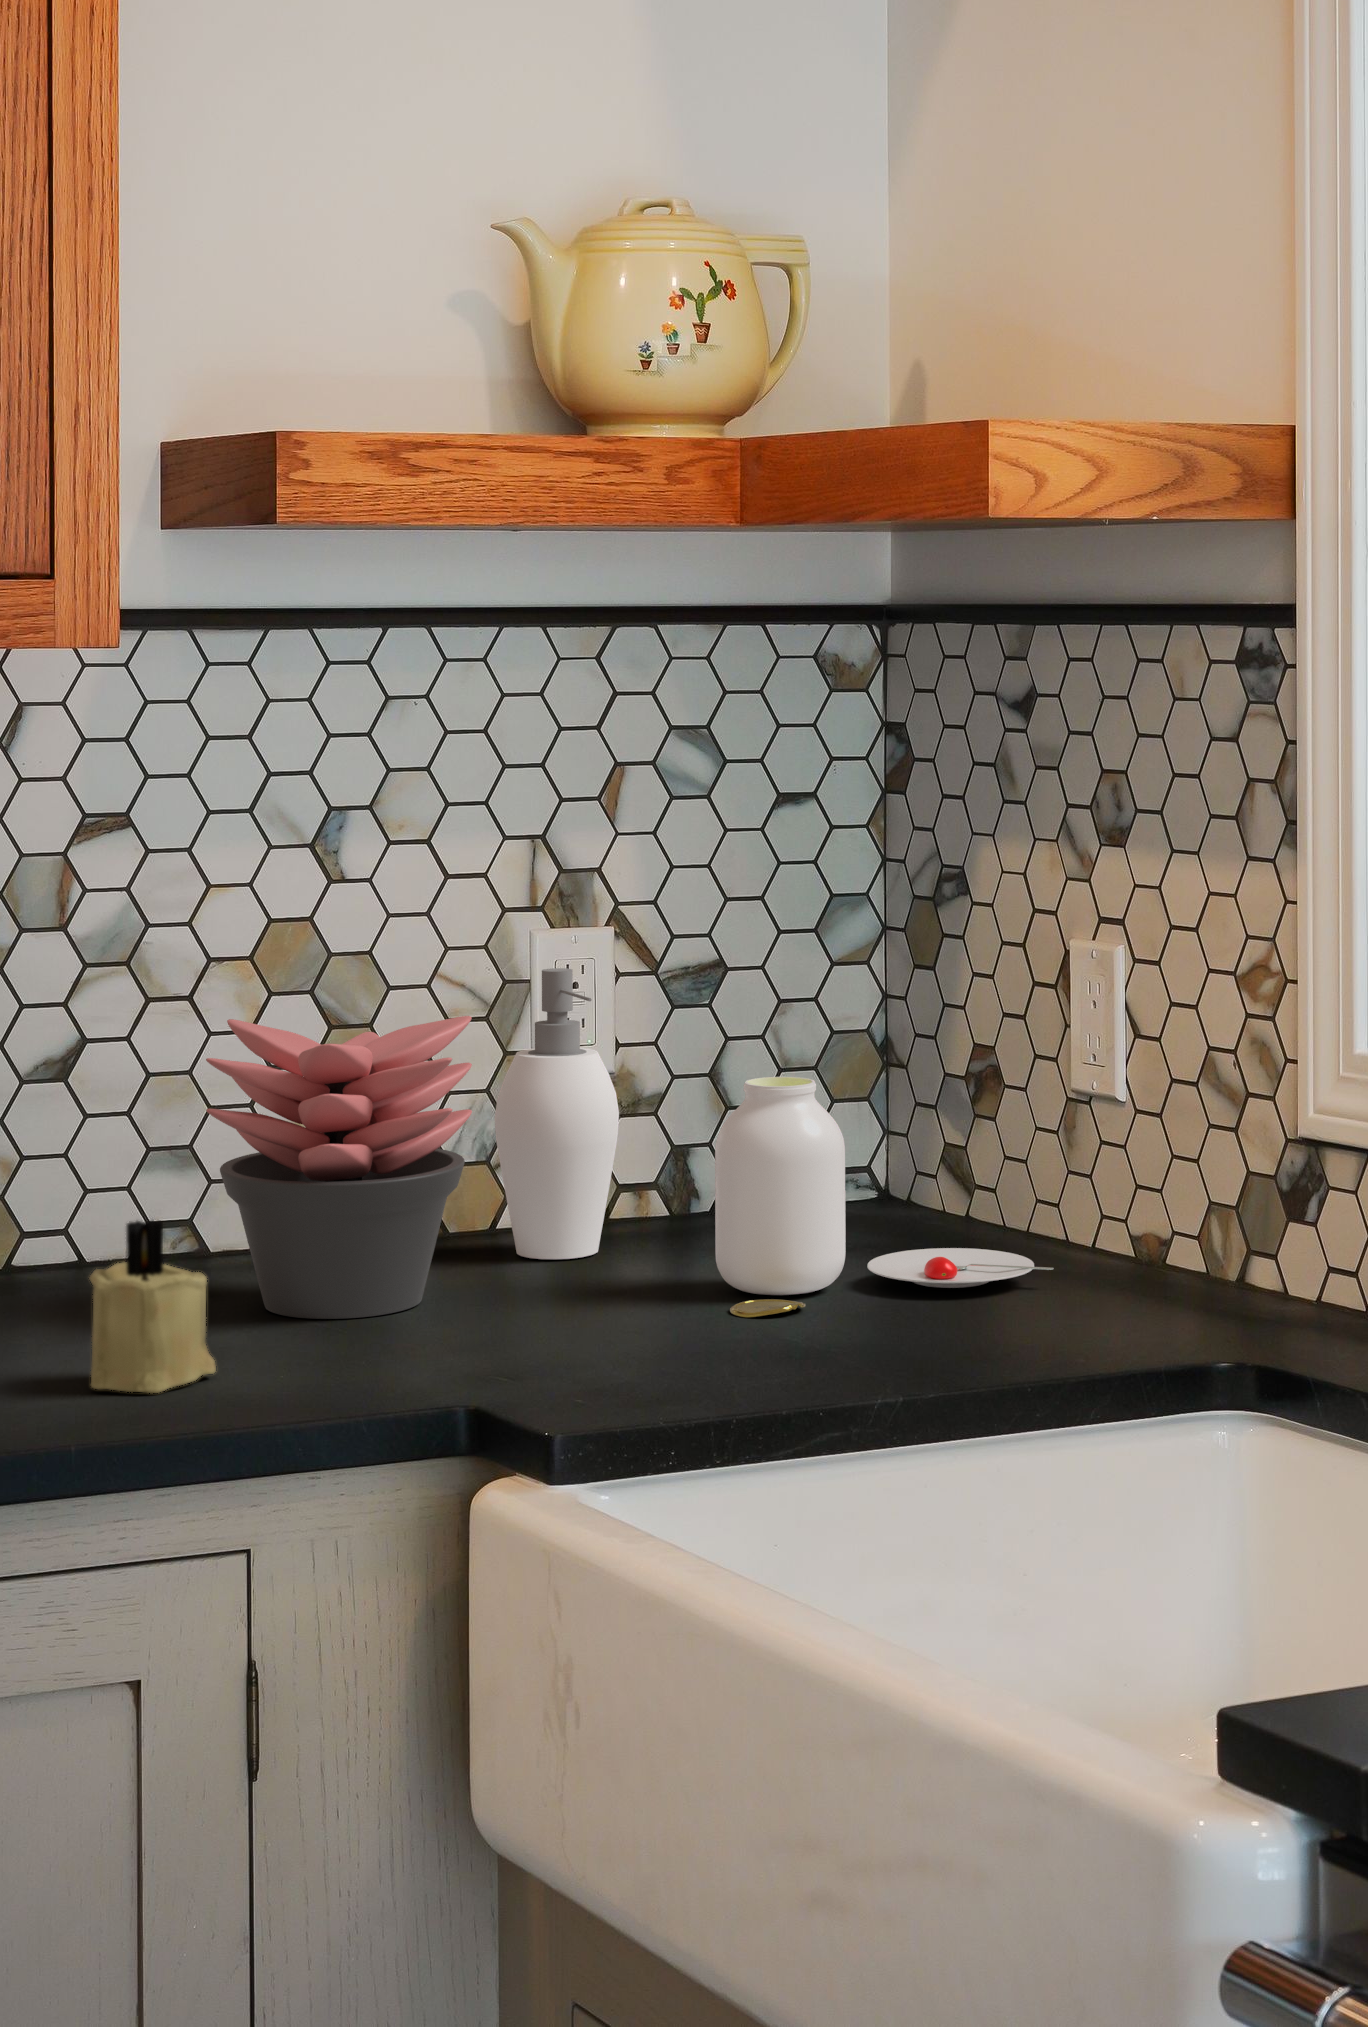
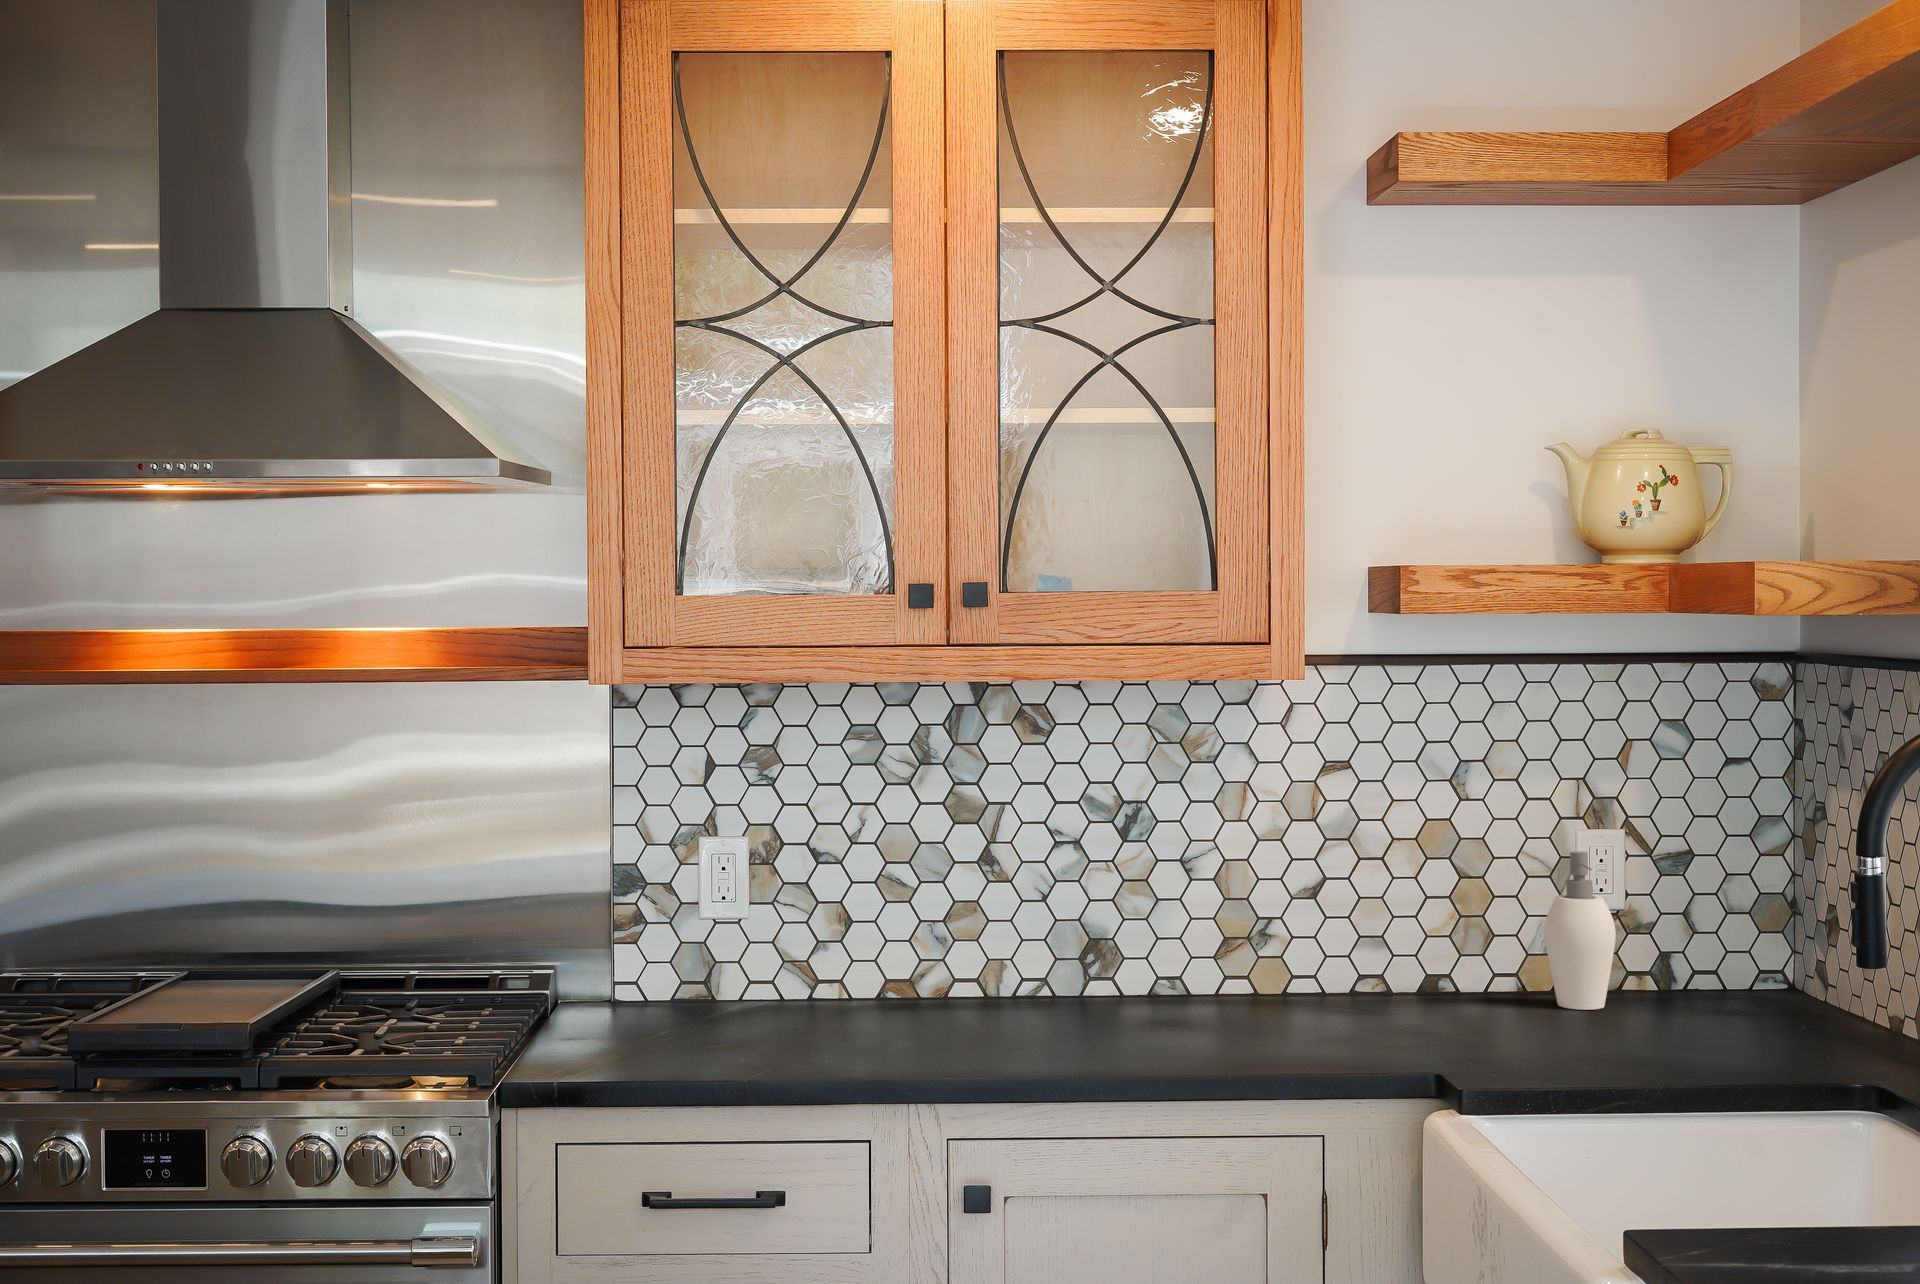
succulent plant: present [206,1016,472,1319] -> none [1374,870,1520,1028]
jar: present [715,1077,1054,1317] -> none [1653,918,1859,1048]
candle: present [90,1220,216,1393] -> none [1300,967,1363,1053]

